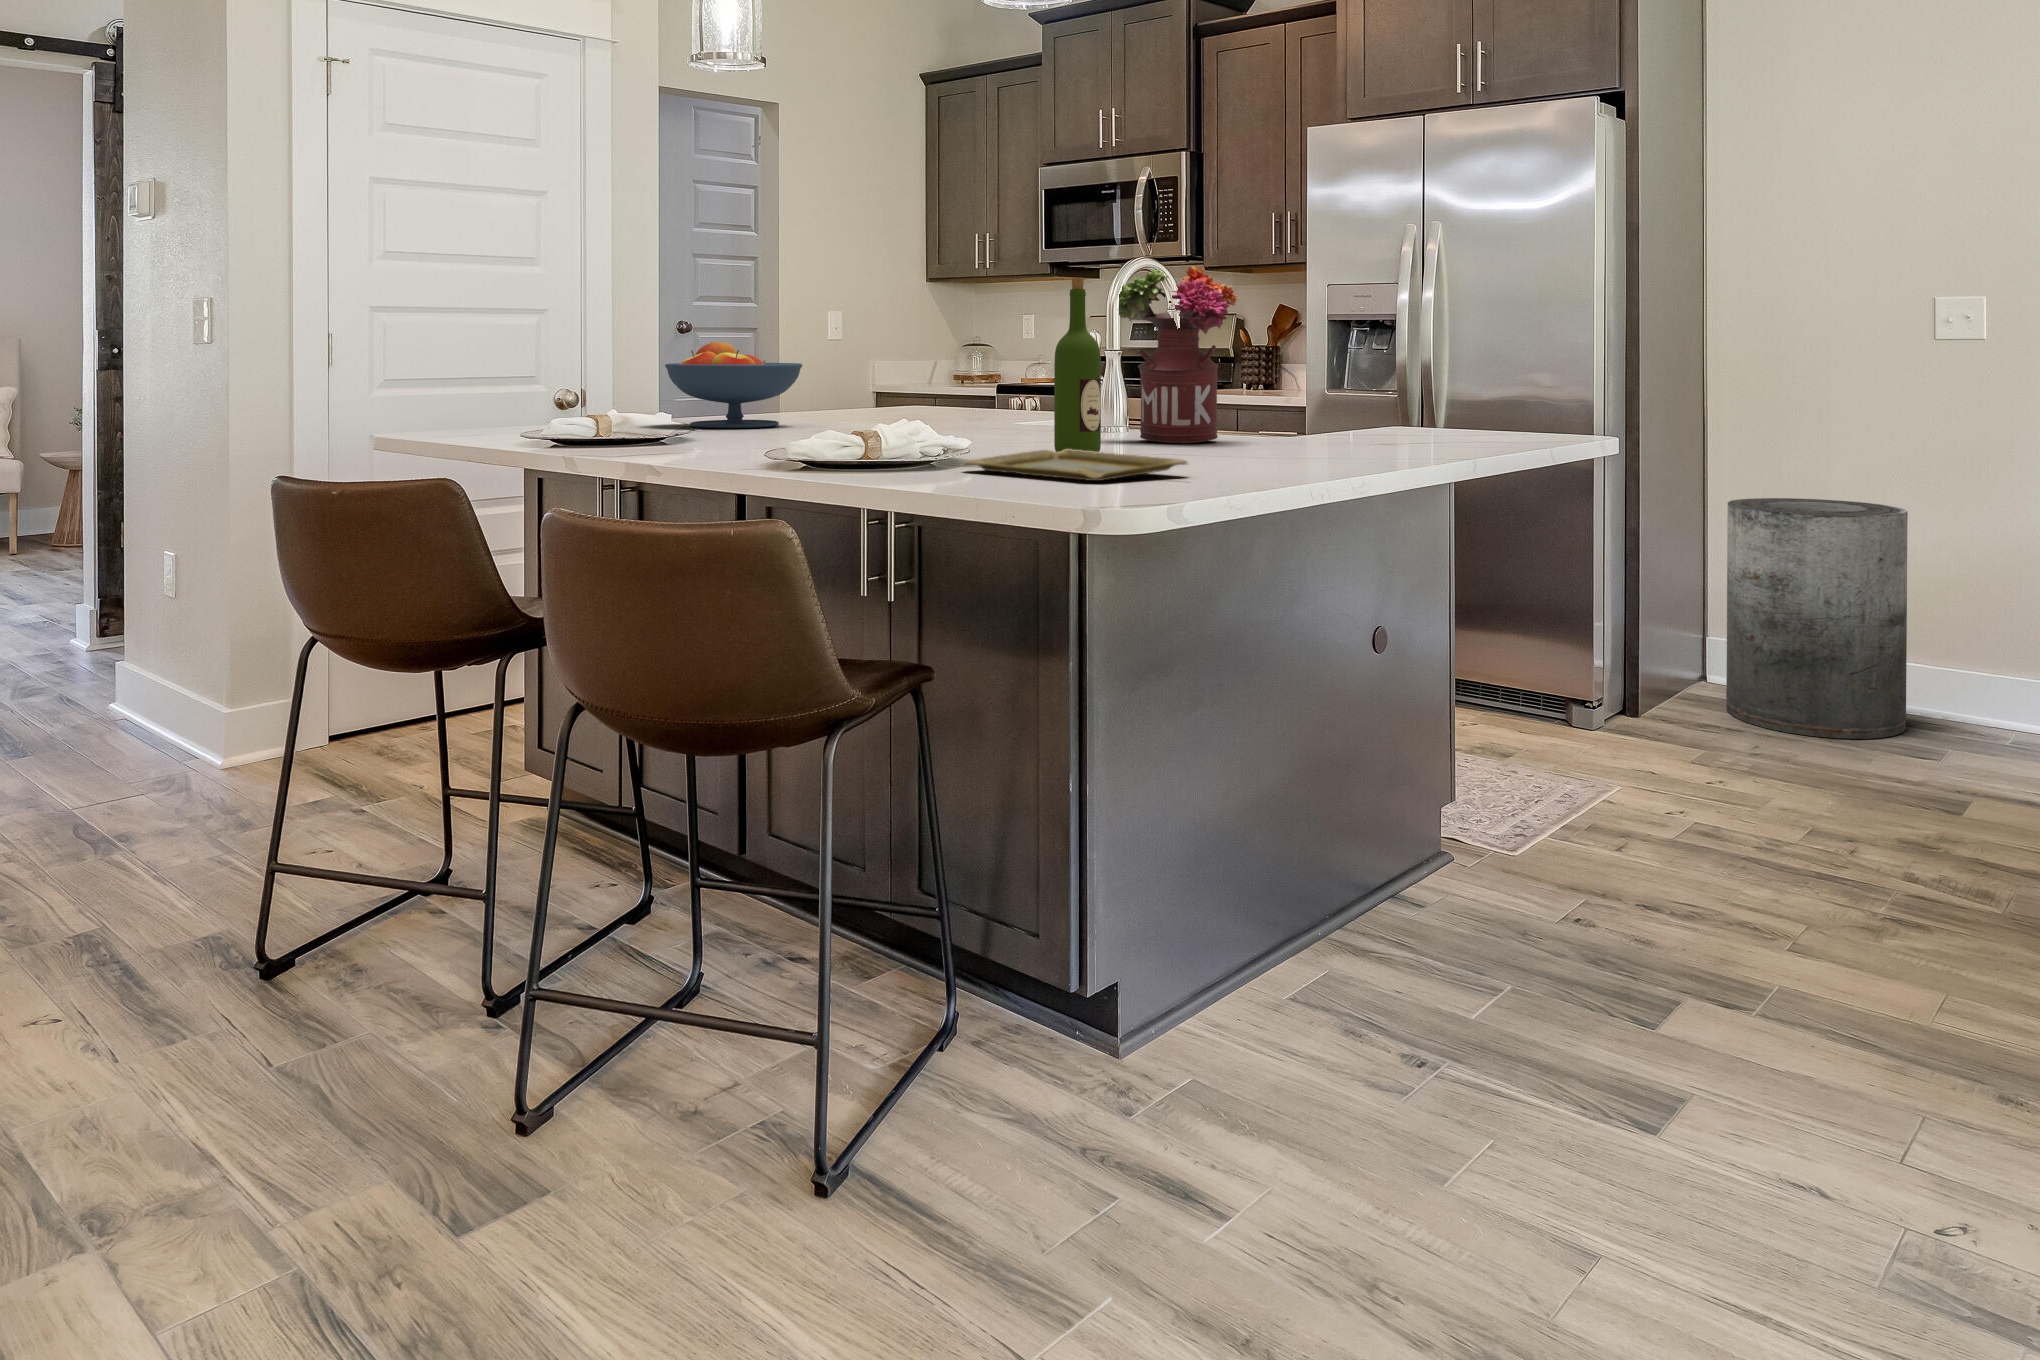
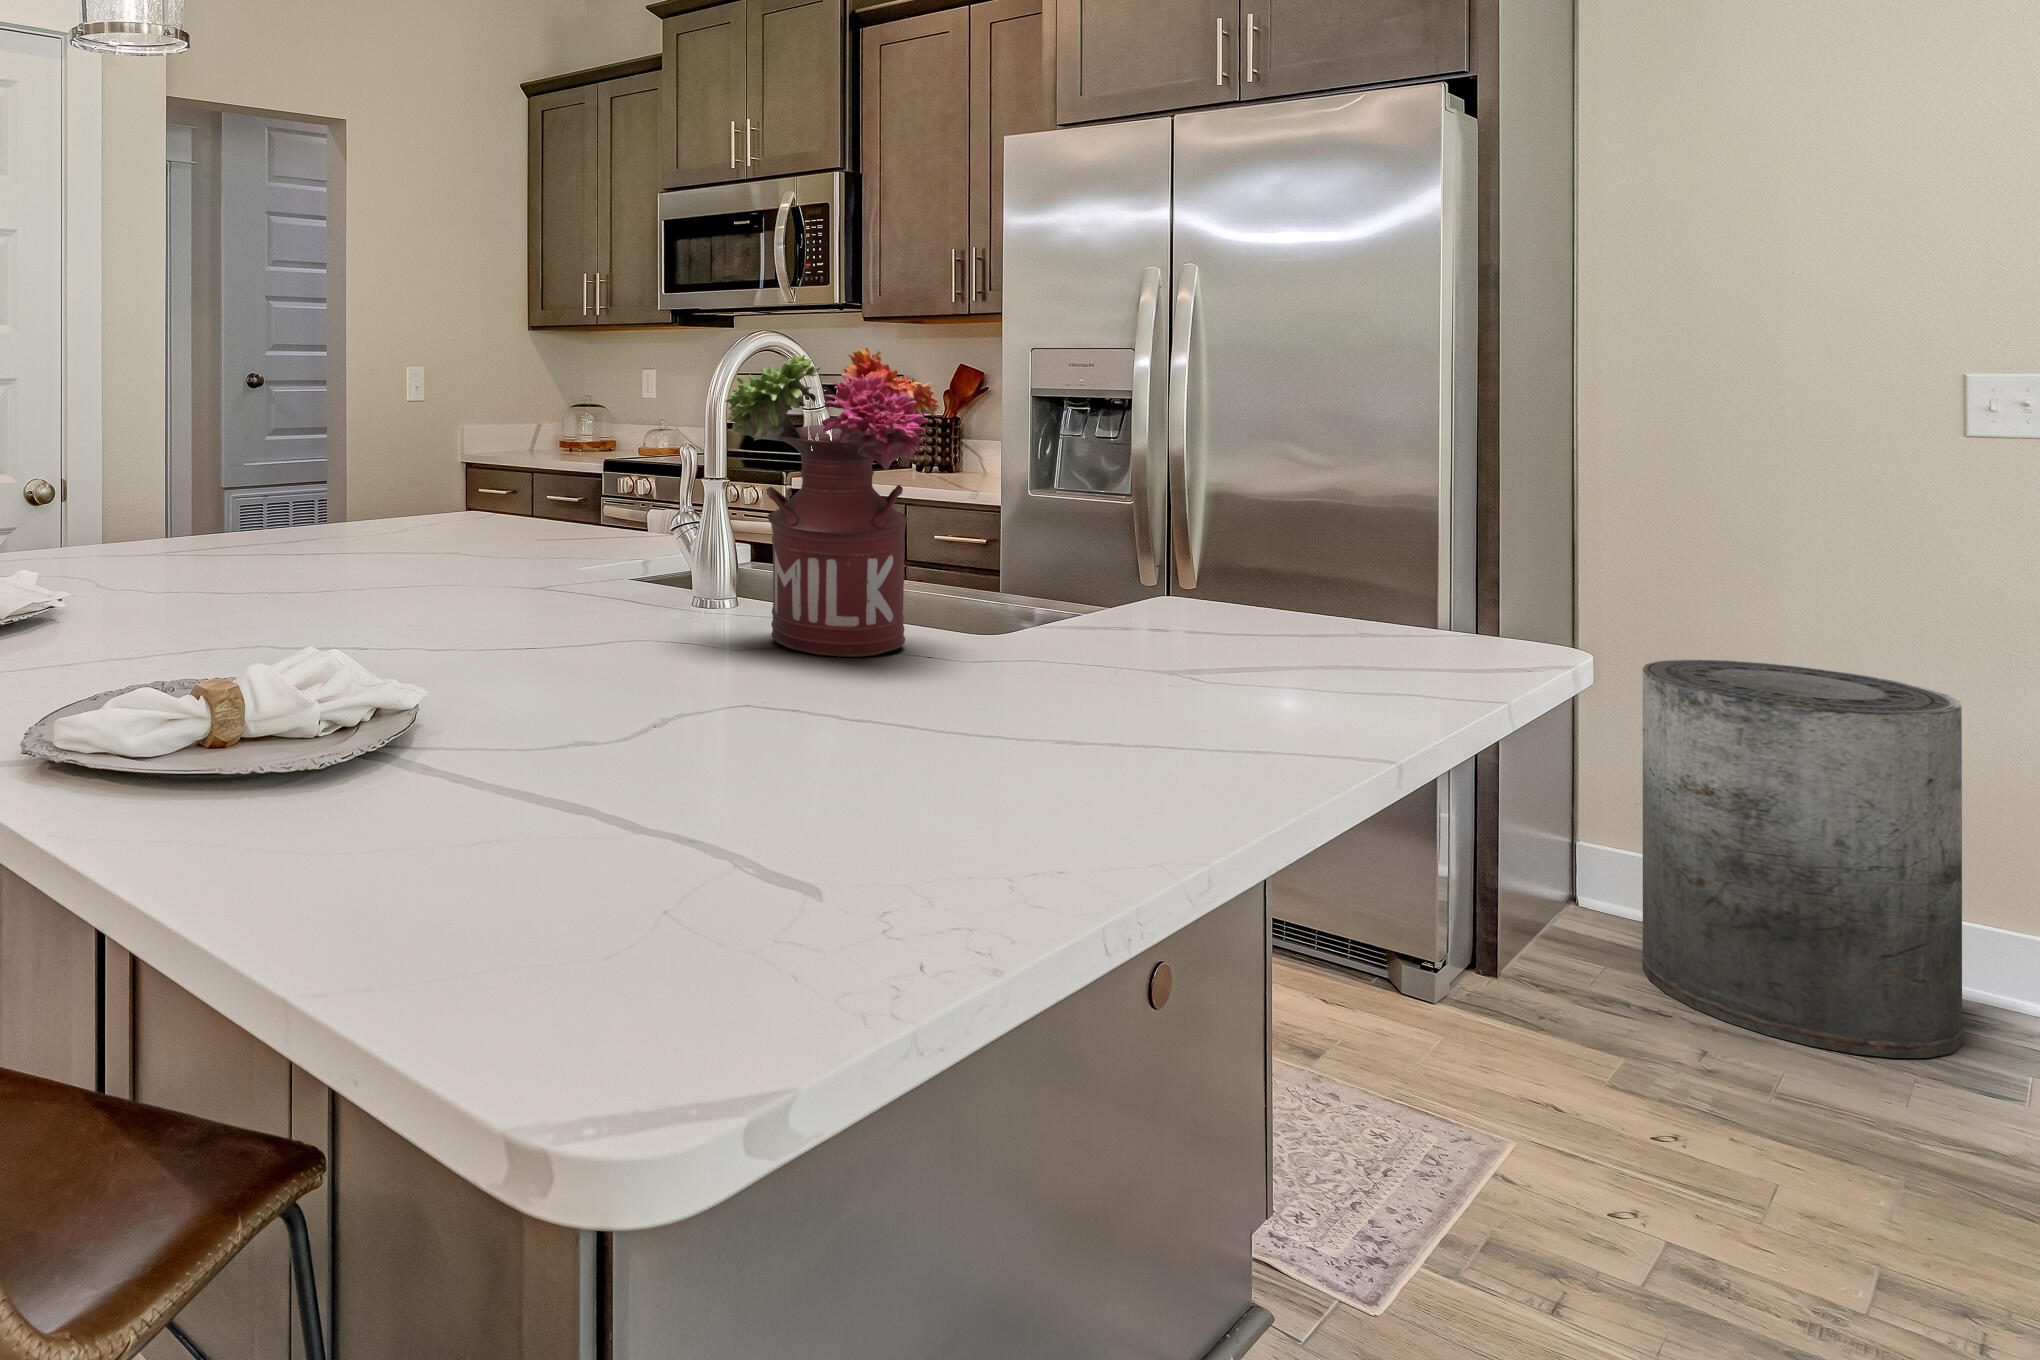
wine bottle: present [1054,278,1101,452] -> none [605,389,692,728]
fruit bowl: present [665,342,802,428] -> none [82,440,282,573]
tray: present [965,449,1188,481] -> none [345,785,883,1020]

